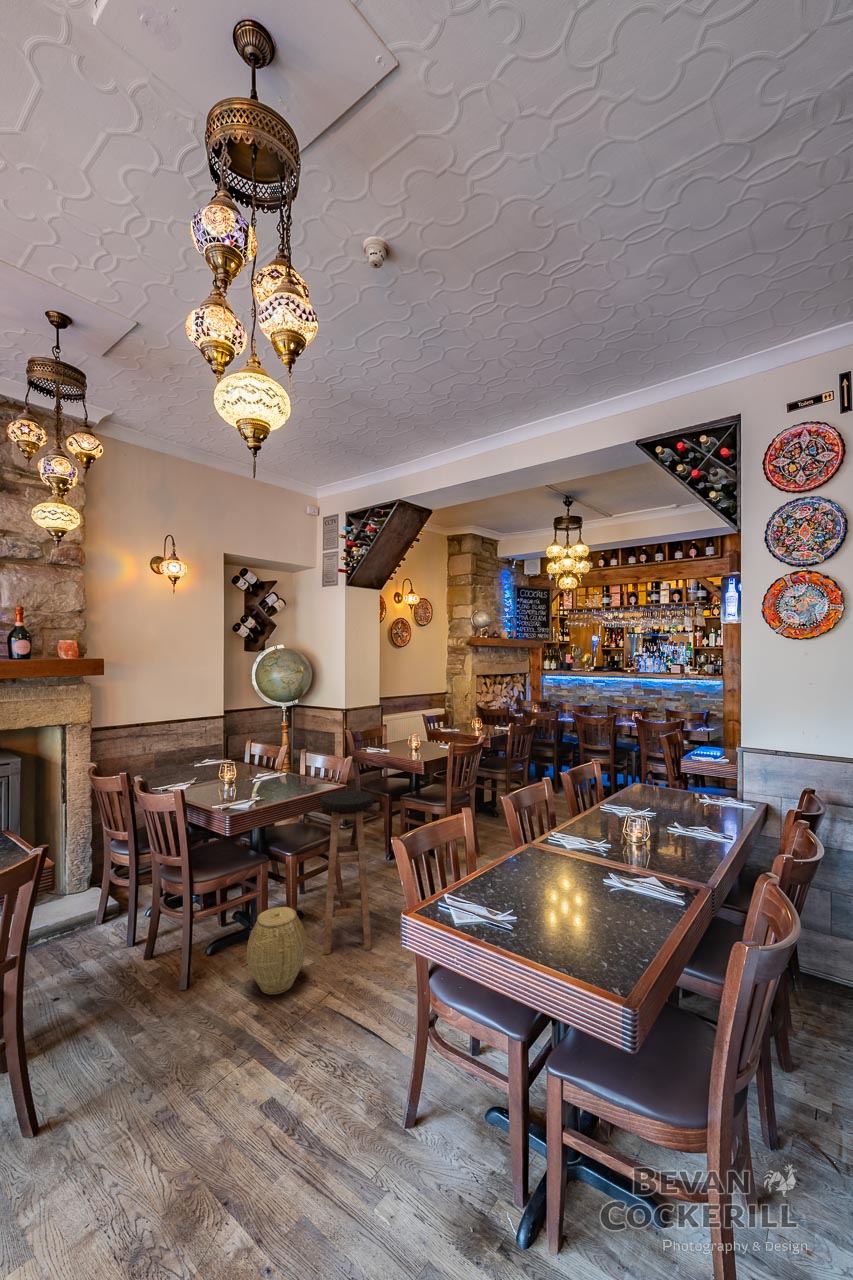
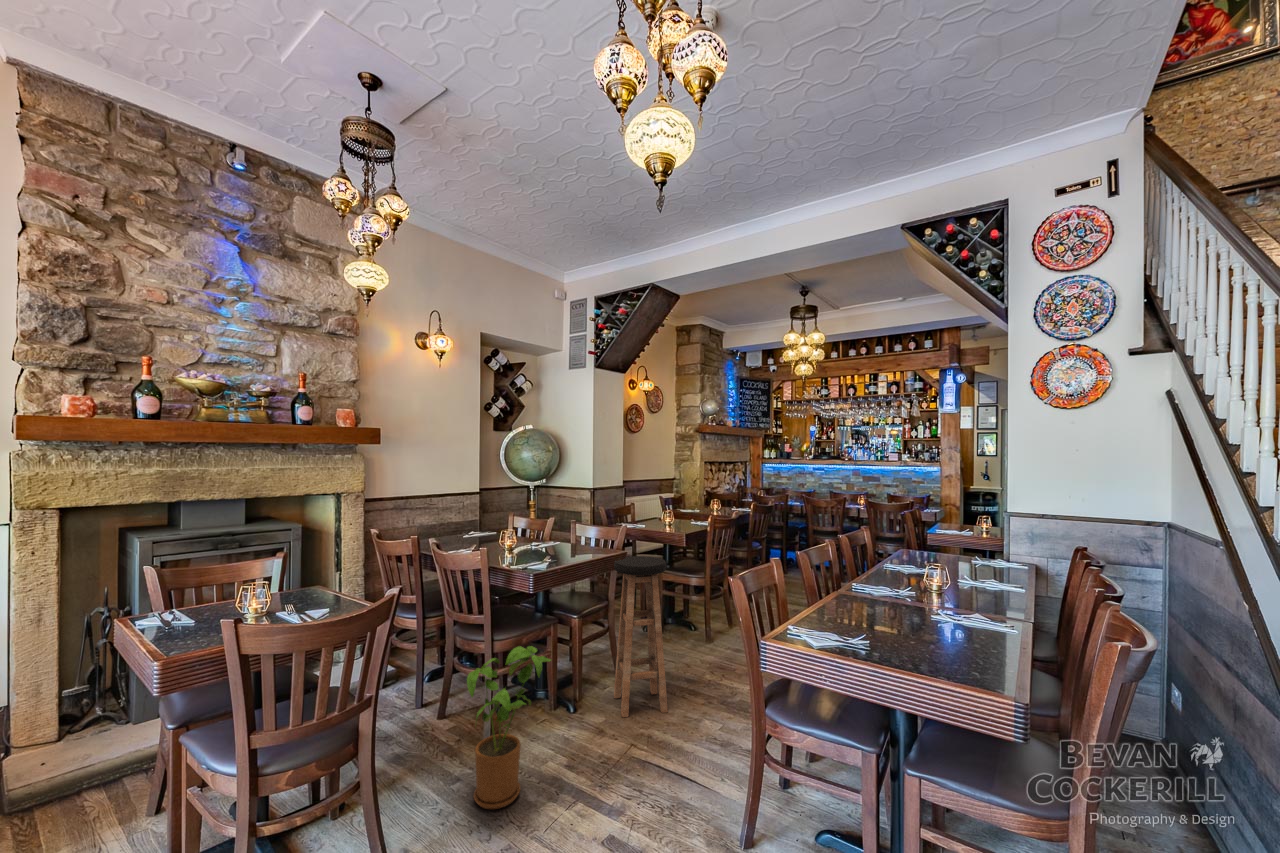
house plant: none [139,891,227,1052] -> present [467,646,551,809]
woven basket: present [247,907,307,994] -> none [558,668,616,754]

